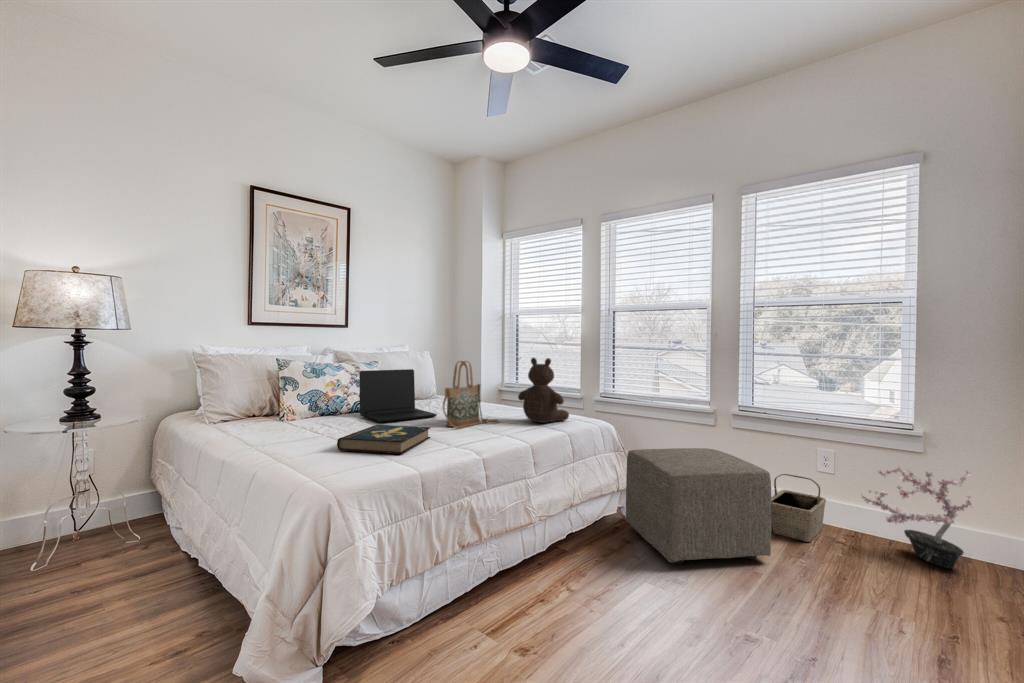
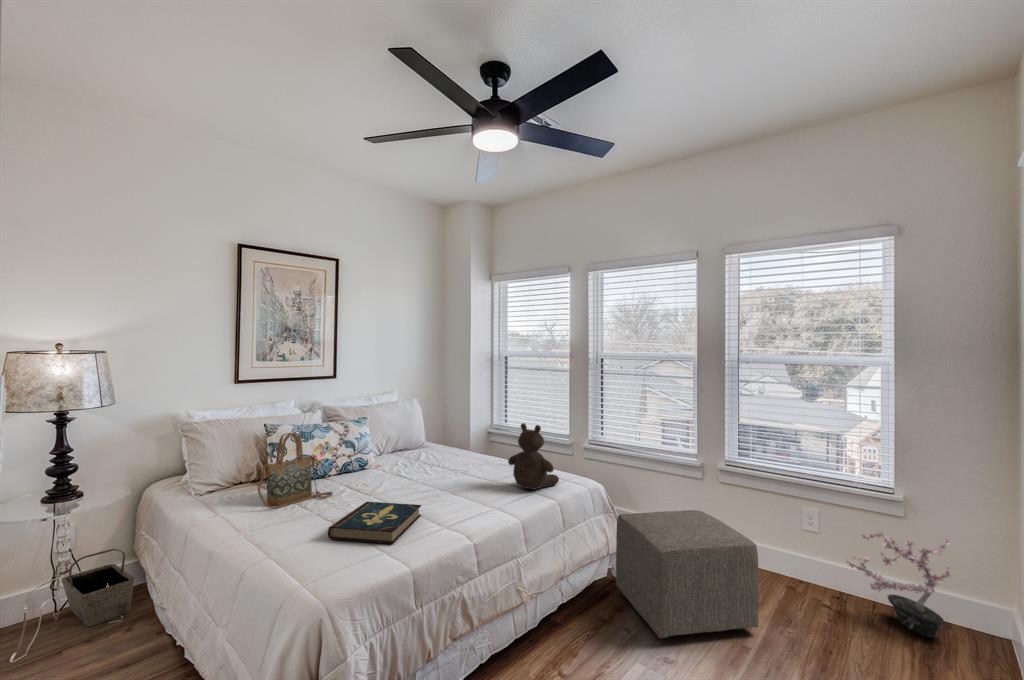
handbag: present [443,361,499,428] -> present [258,433,332,508]
laptop: present [359,369,437,422] -> none [348,430,427,492]
basket: present [771,474,826,542] -> present [62,549,135,626]

